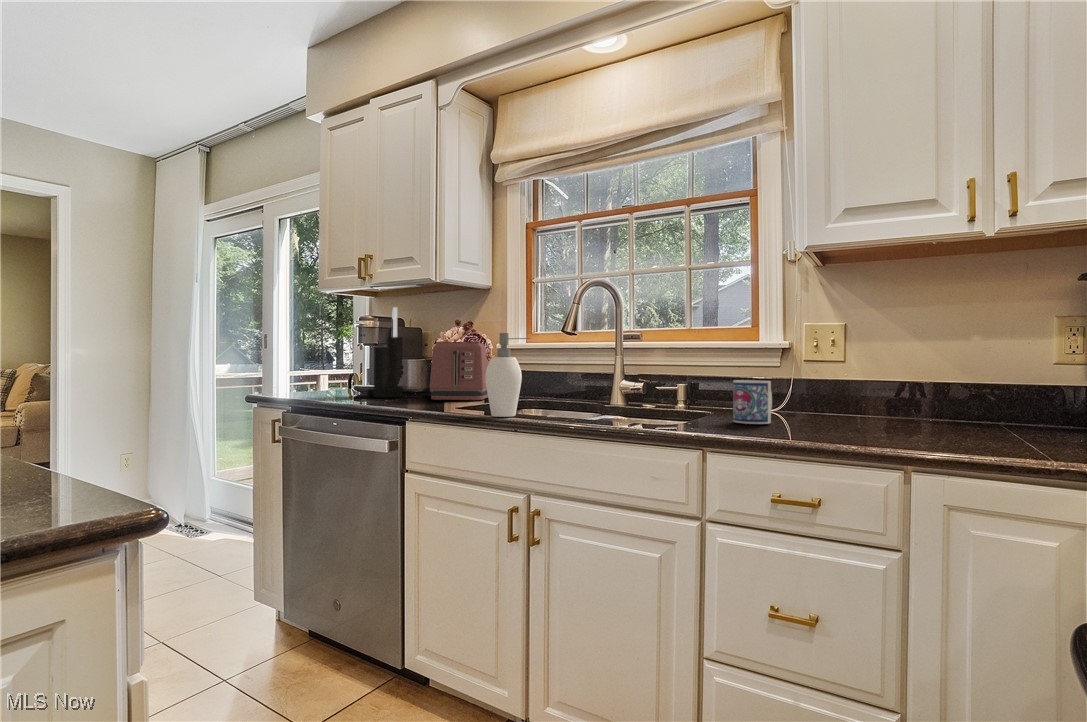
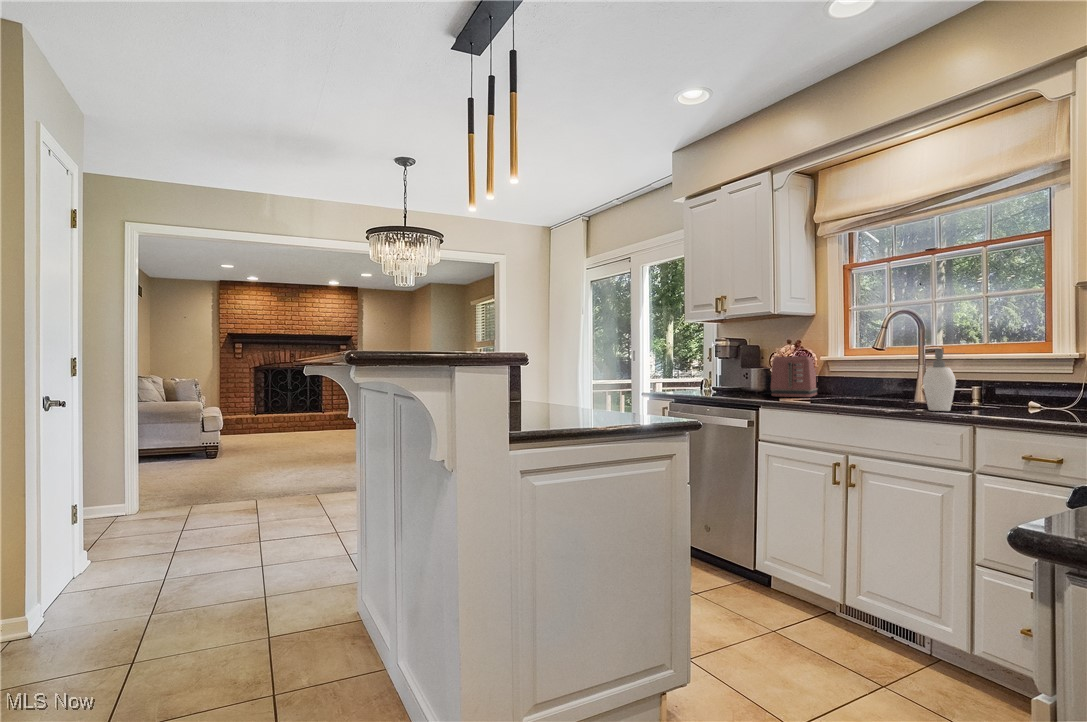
knife block: present [368,307,403,397] -> none [722,332,748,395]
soap dispenser: present [485,333,531,417] -> present [923,350,956,411]
mug: present [733,380,772,424] -> none [1002,384,1039,413]

